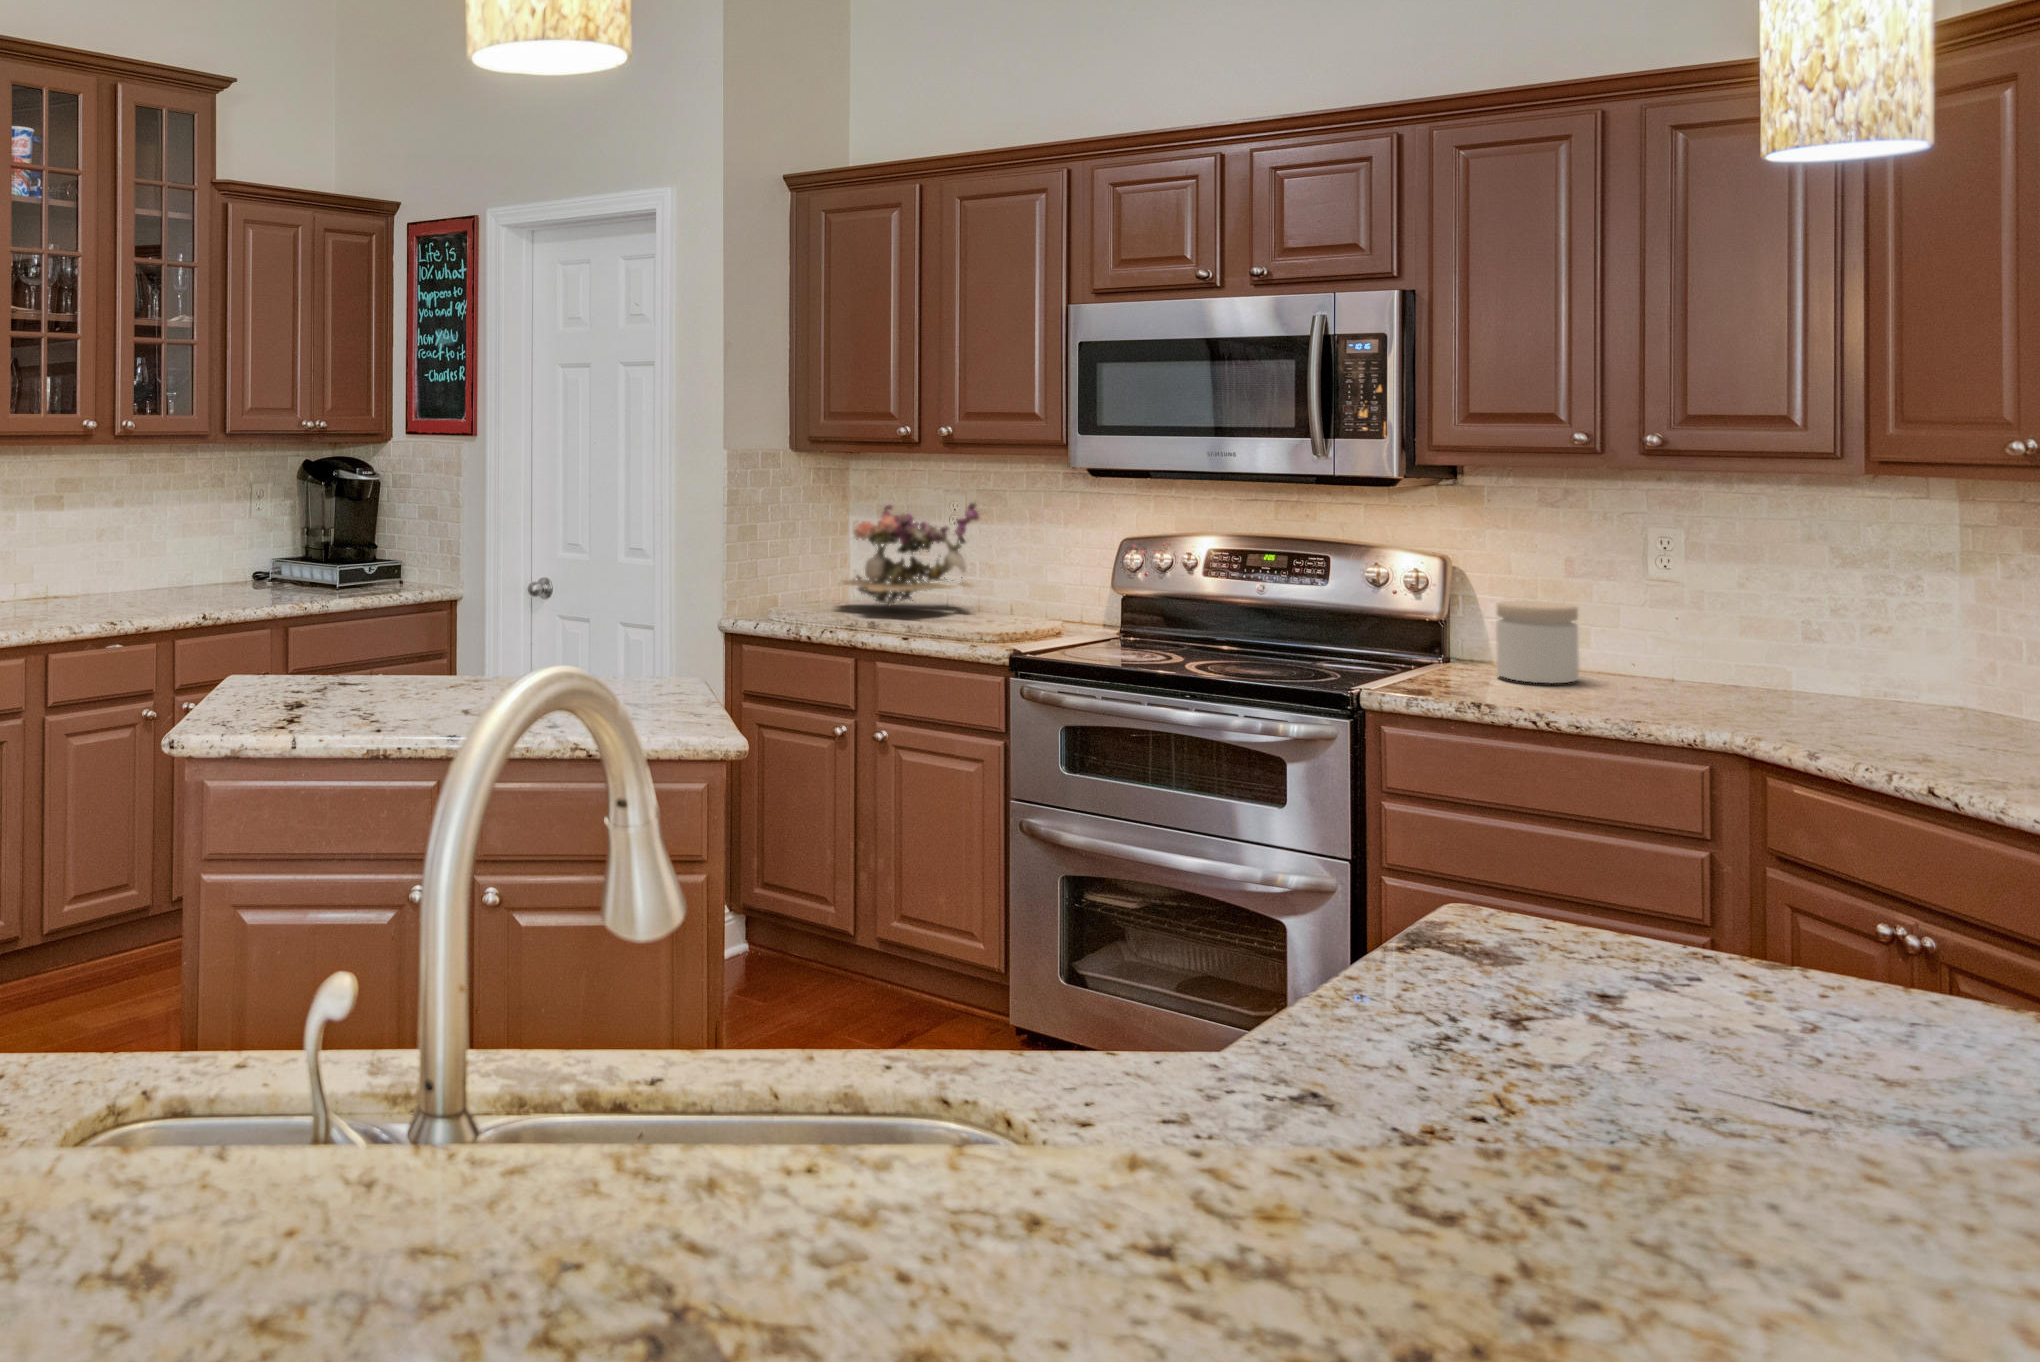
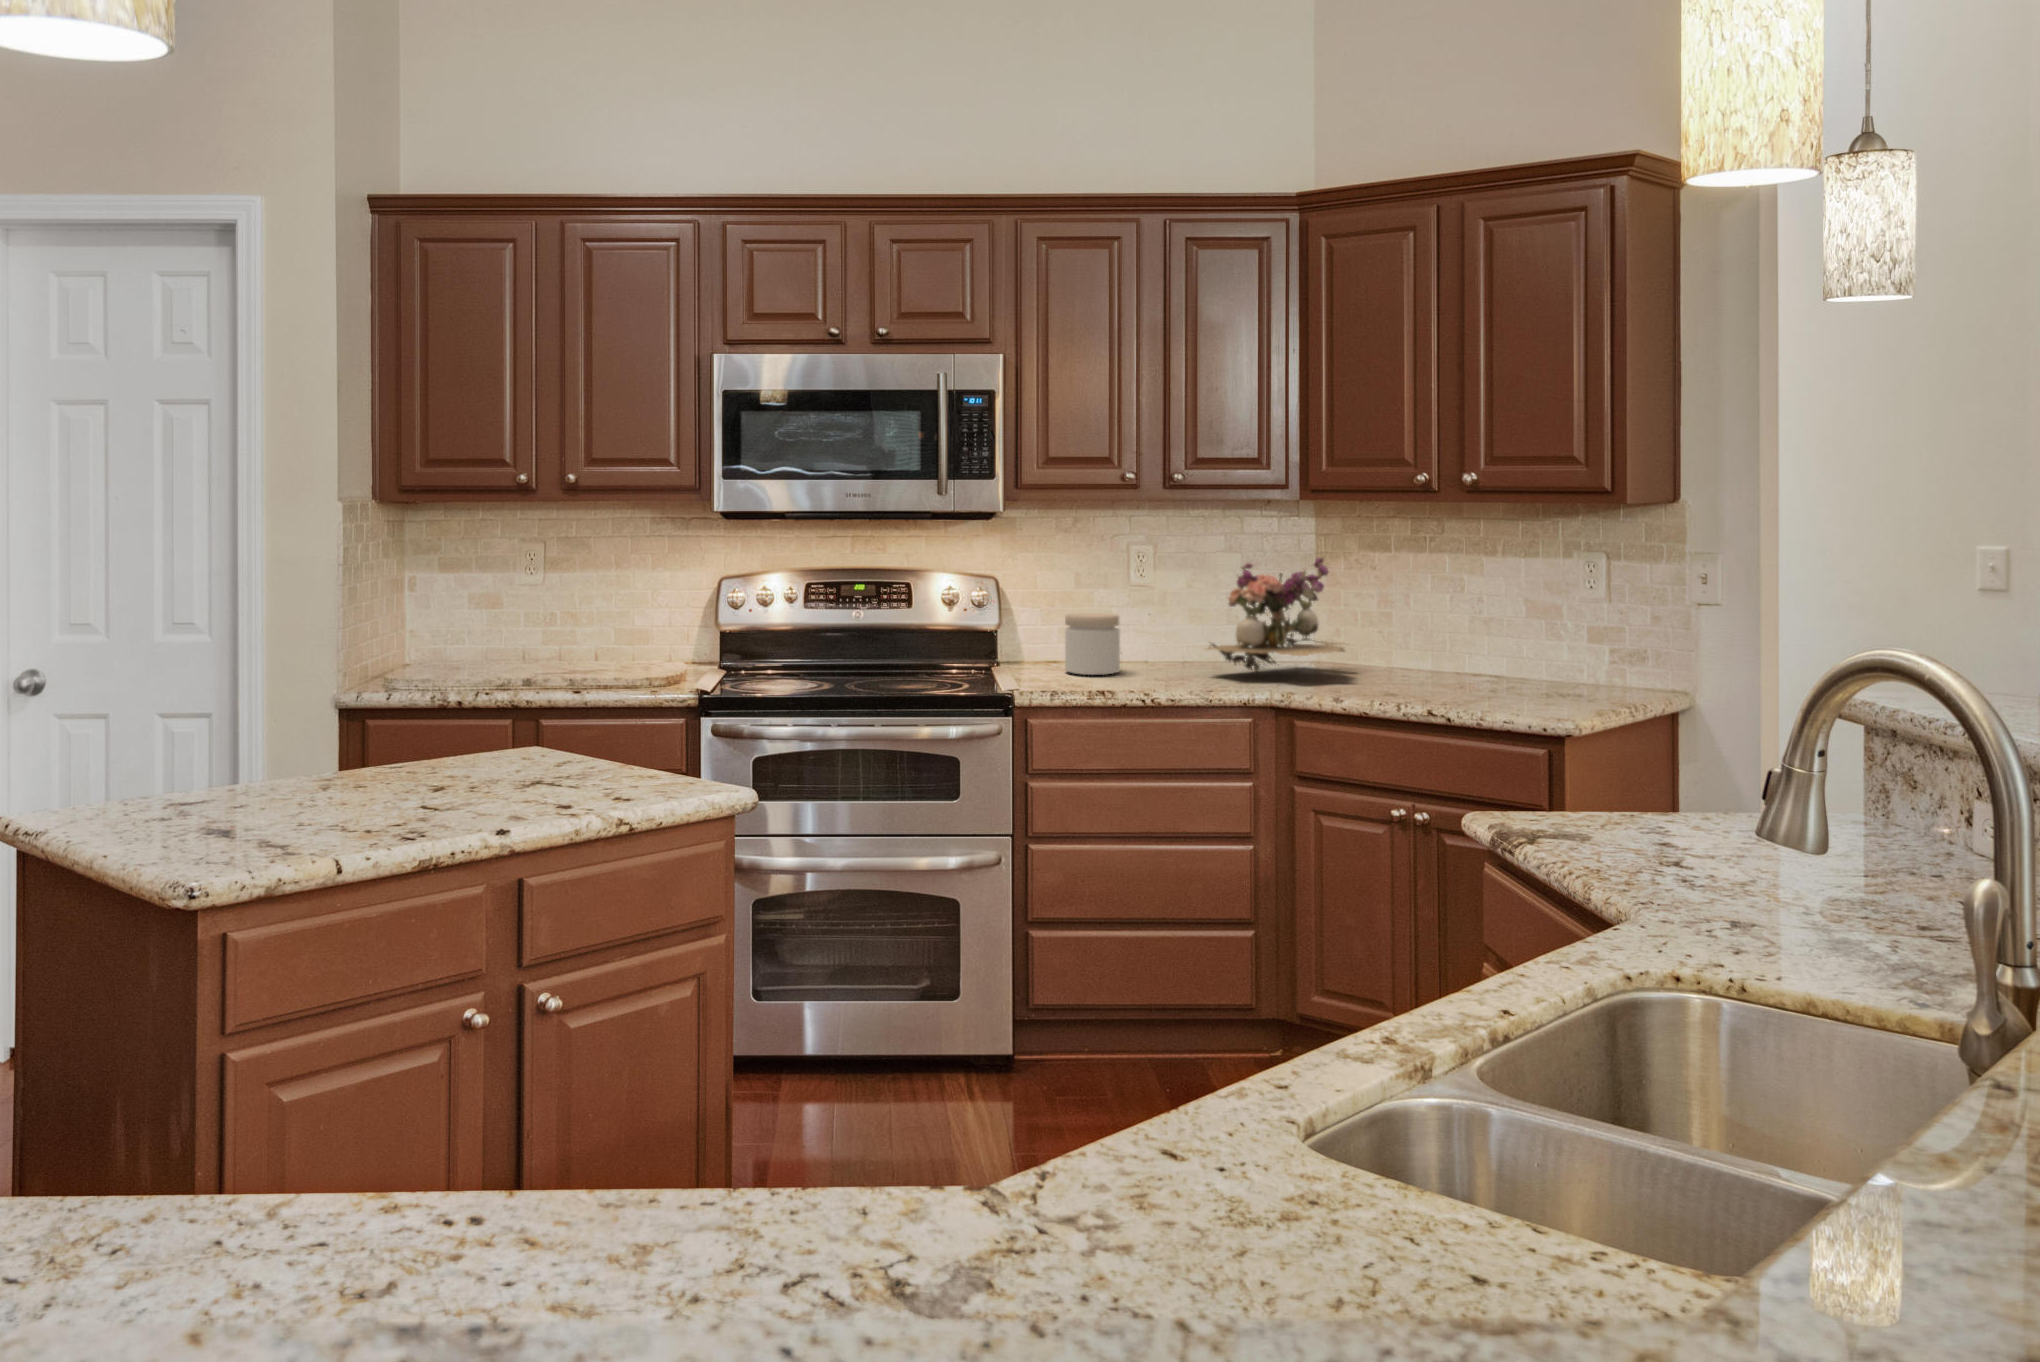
flower arrangement: present [841,502,979,607] -> present [1207,558,1346,672]

